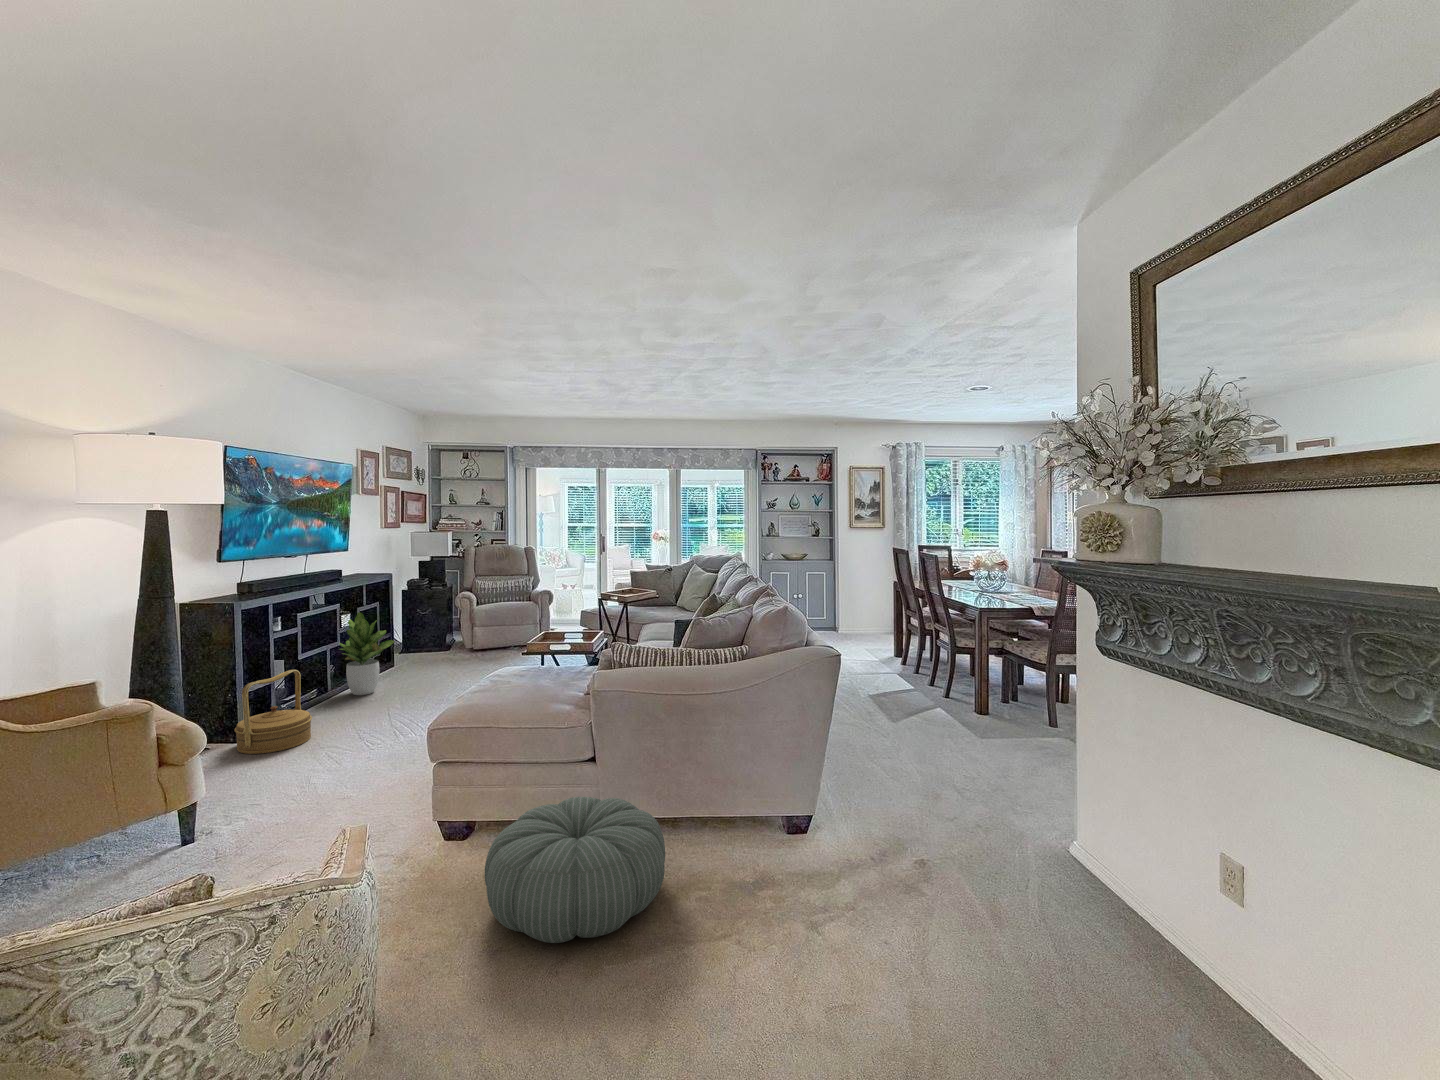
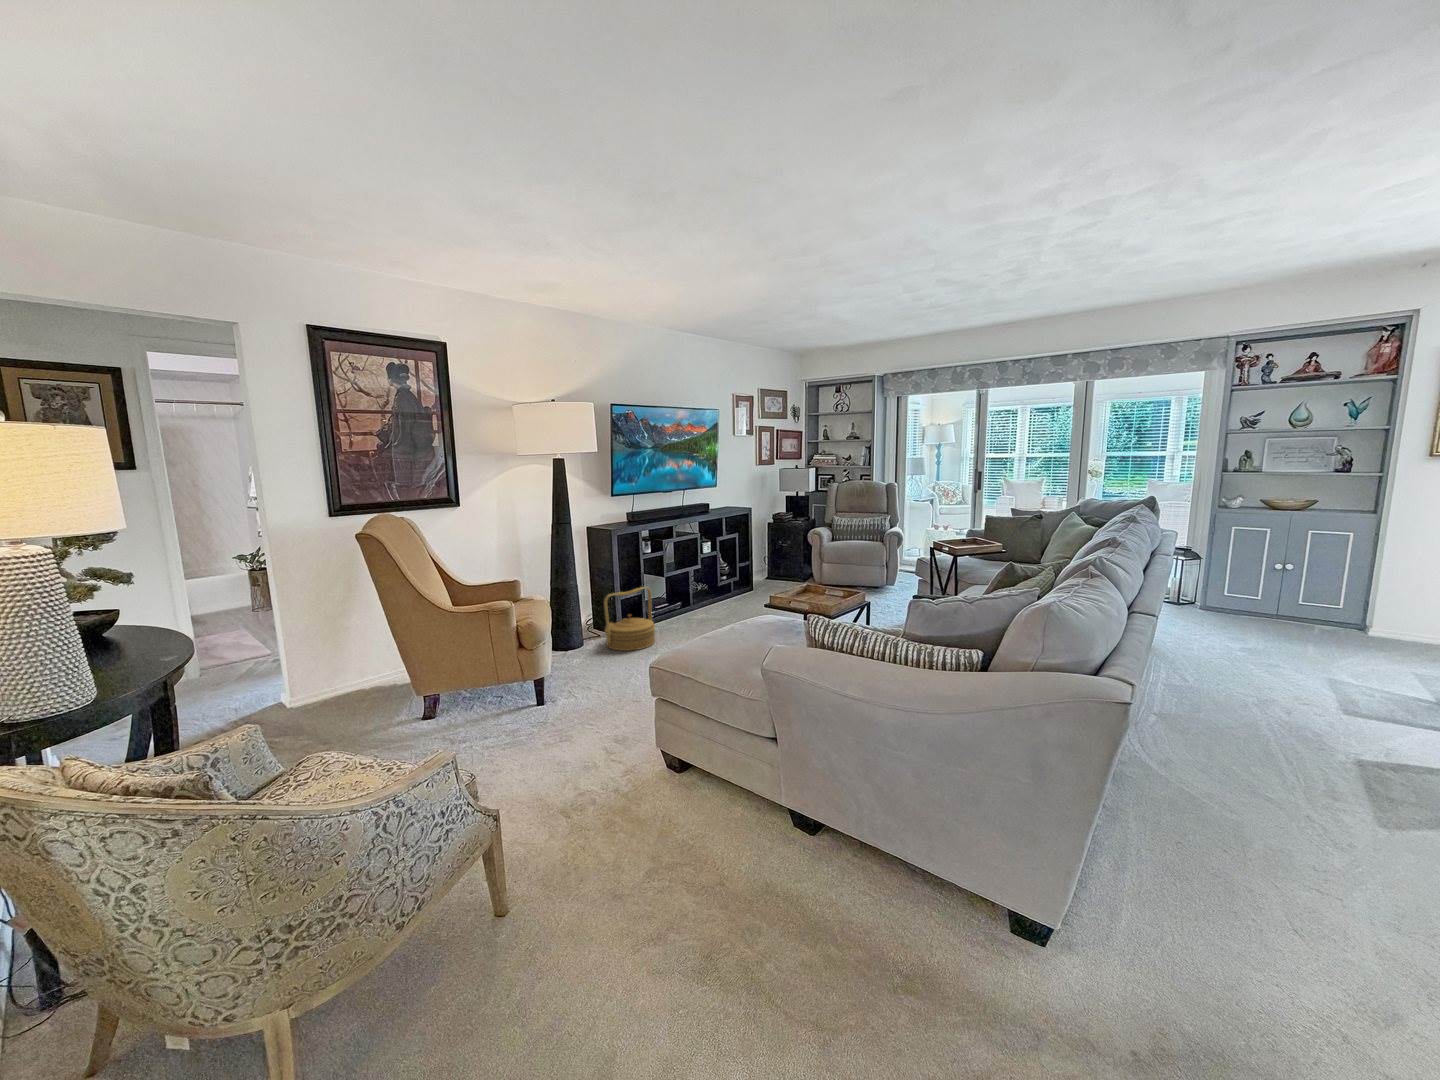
potted plant: present [339,612,395,695] -> none [695,541,740,613]
pouf: present [485,797,665,943] -> none [608,770,804,939]

